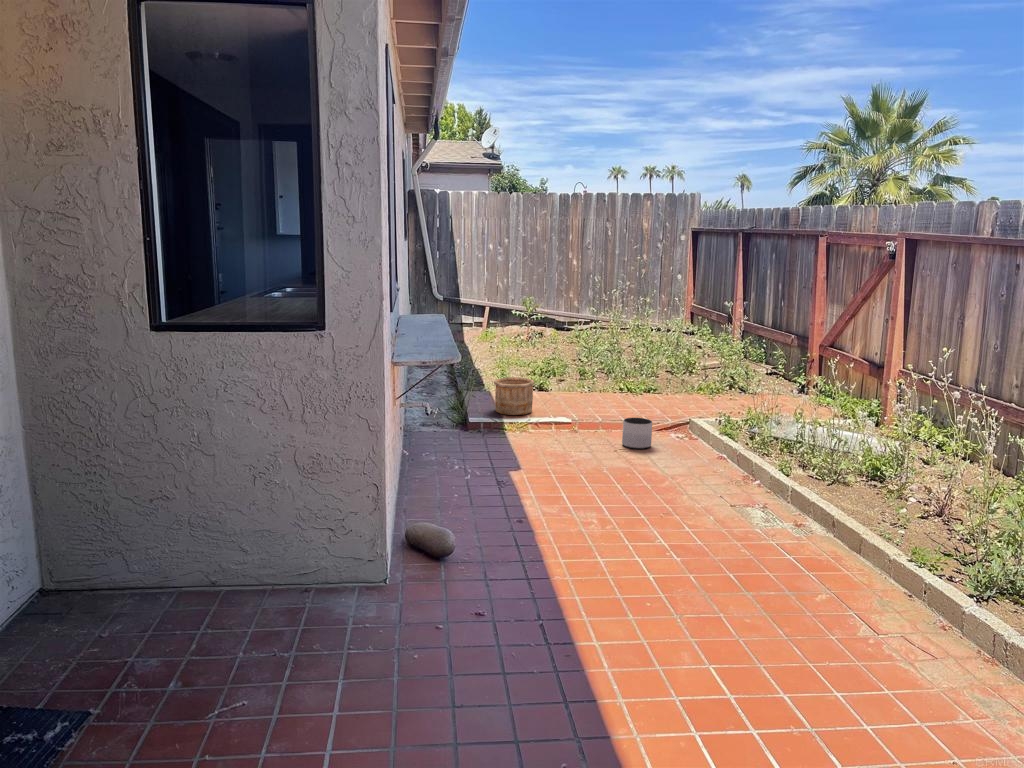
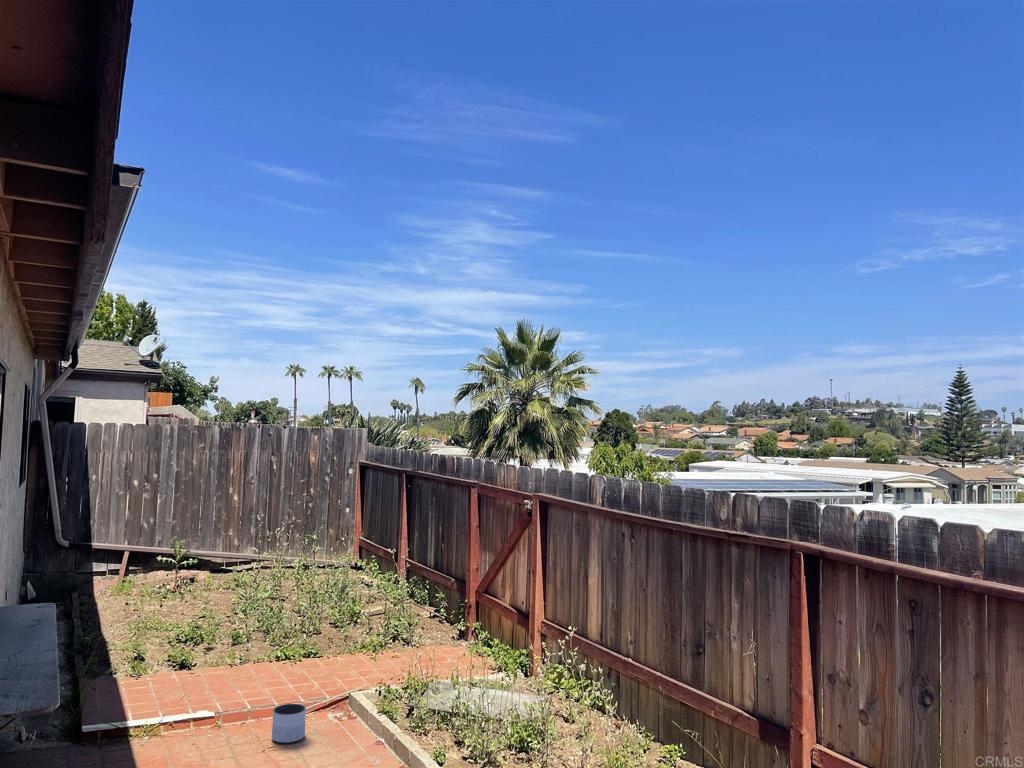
wooden bucket: present [494,377,534,415] -> none [118,664,170,716]

